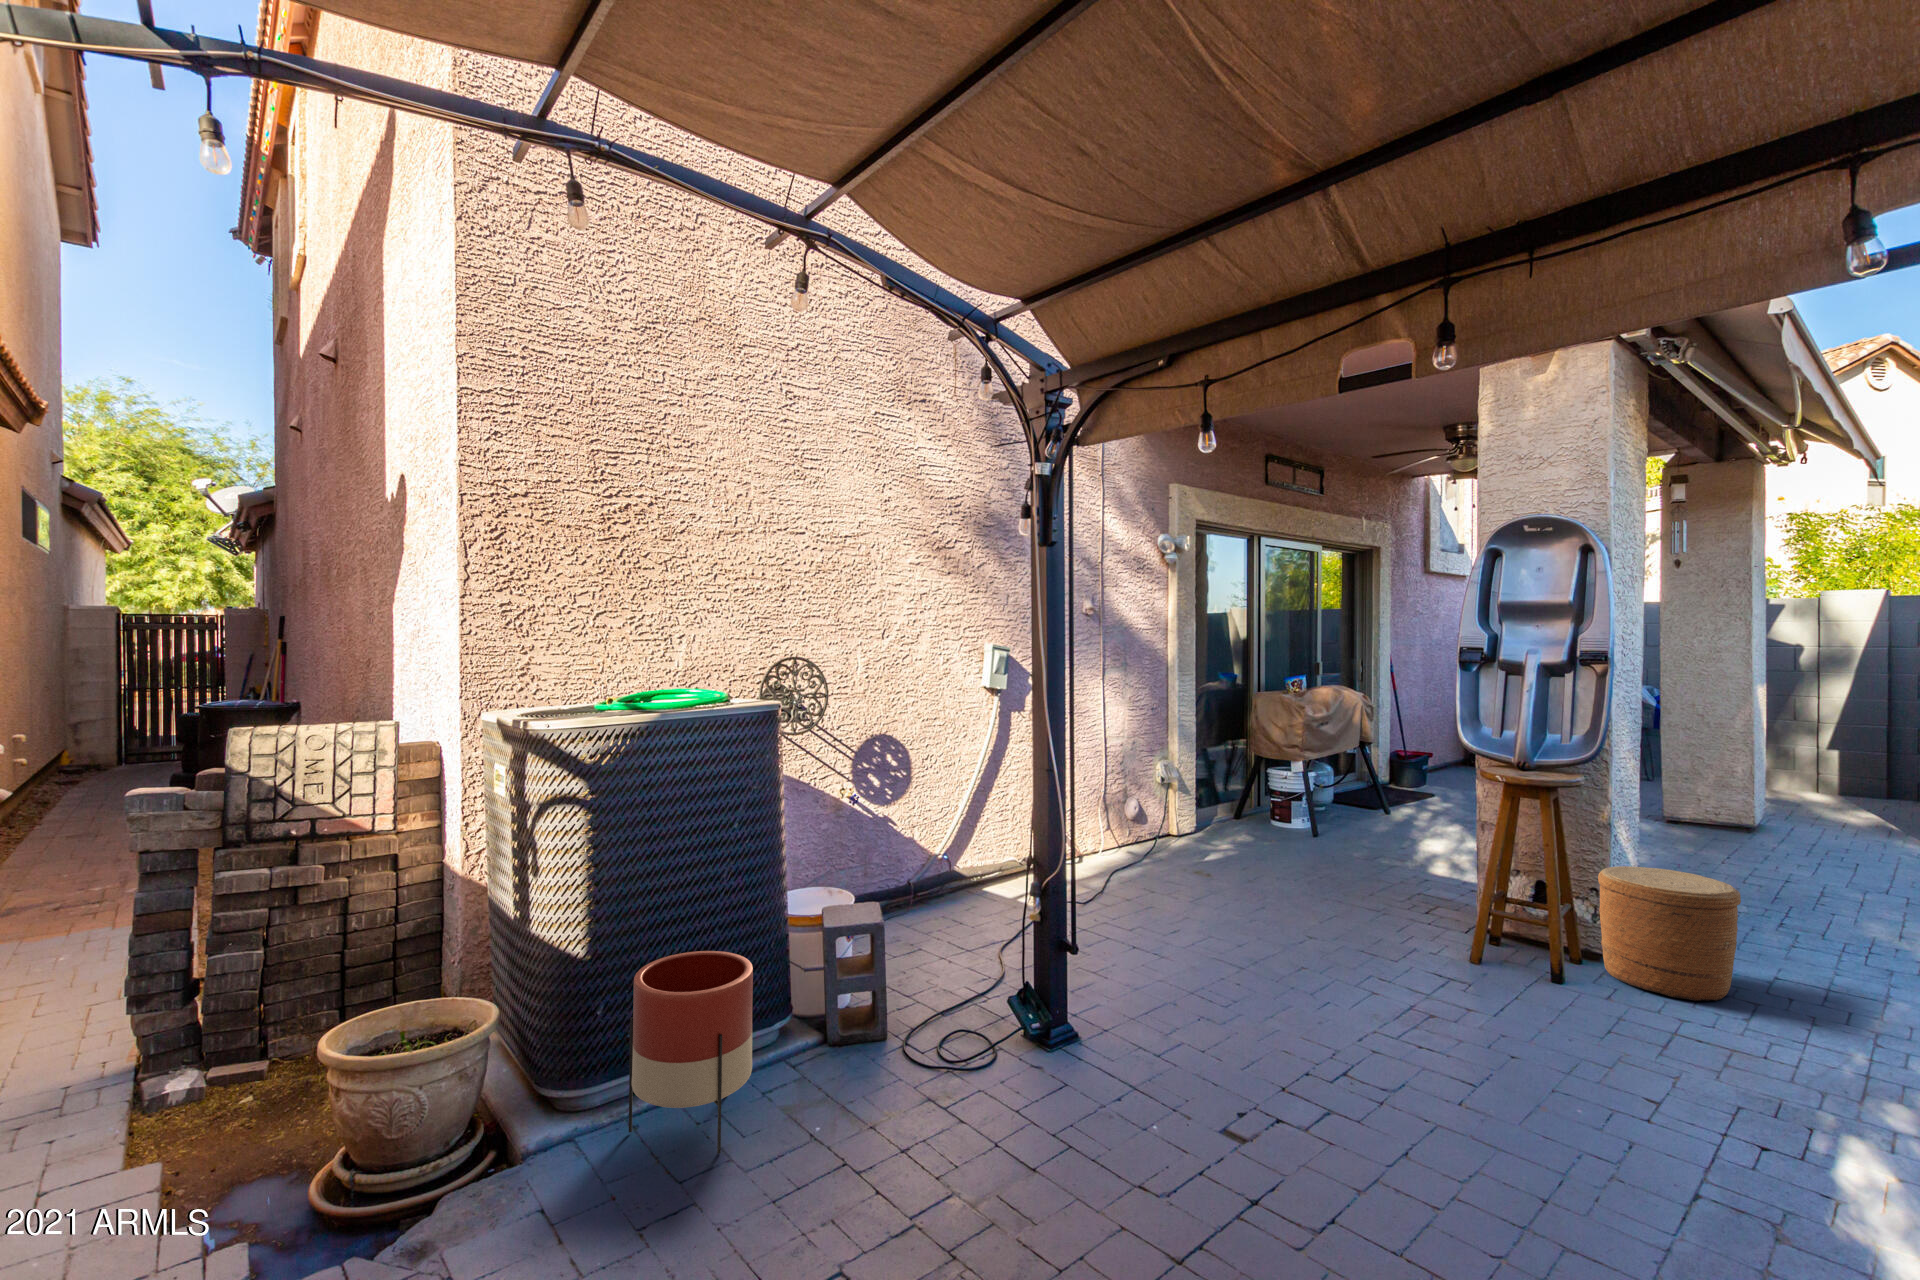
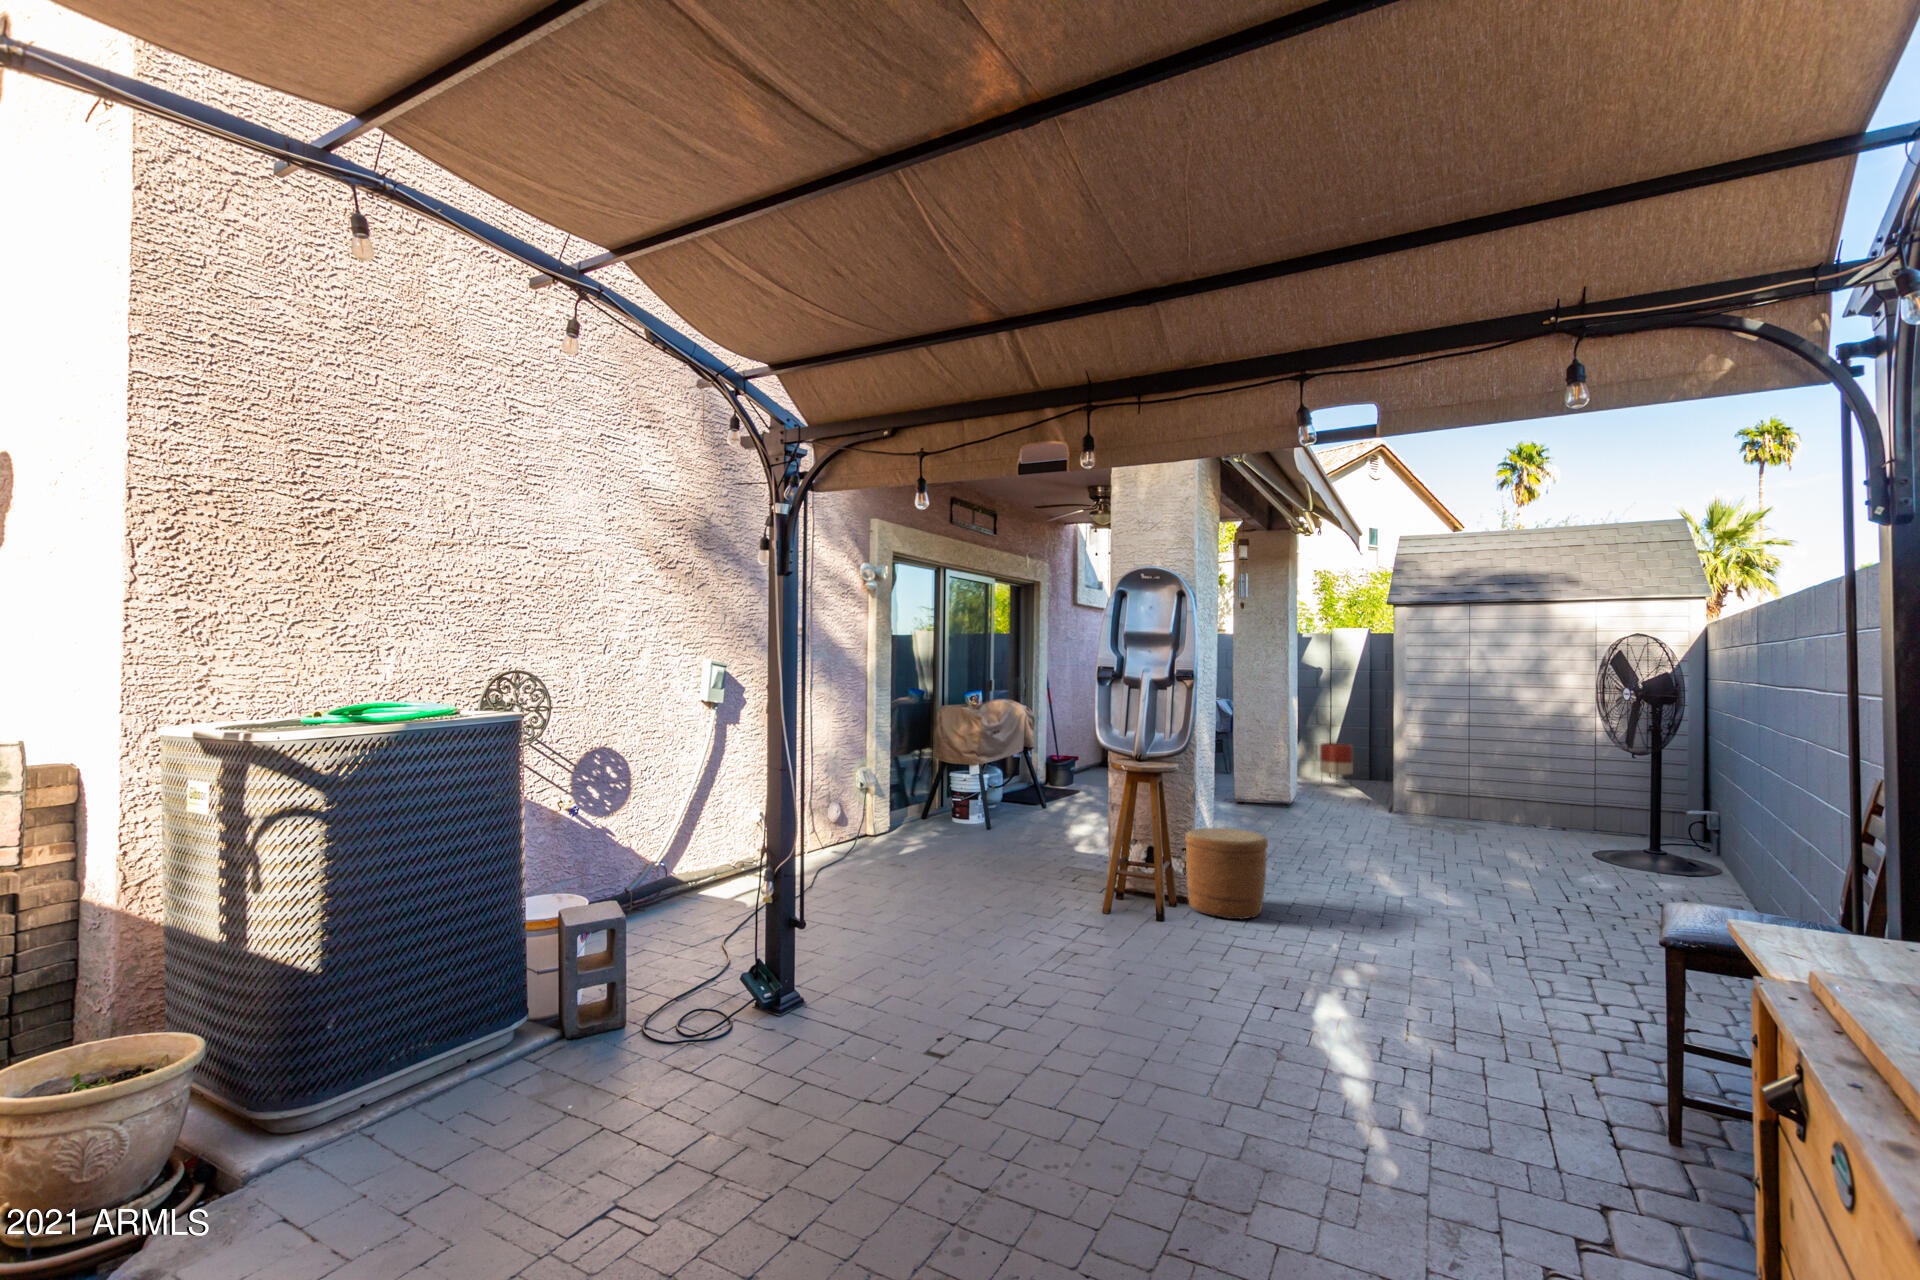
planter: present [629,951,753,1154] -> present [1320,743,1353,775]

